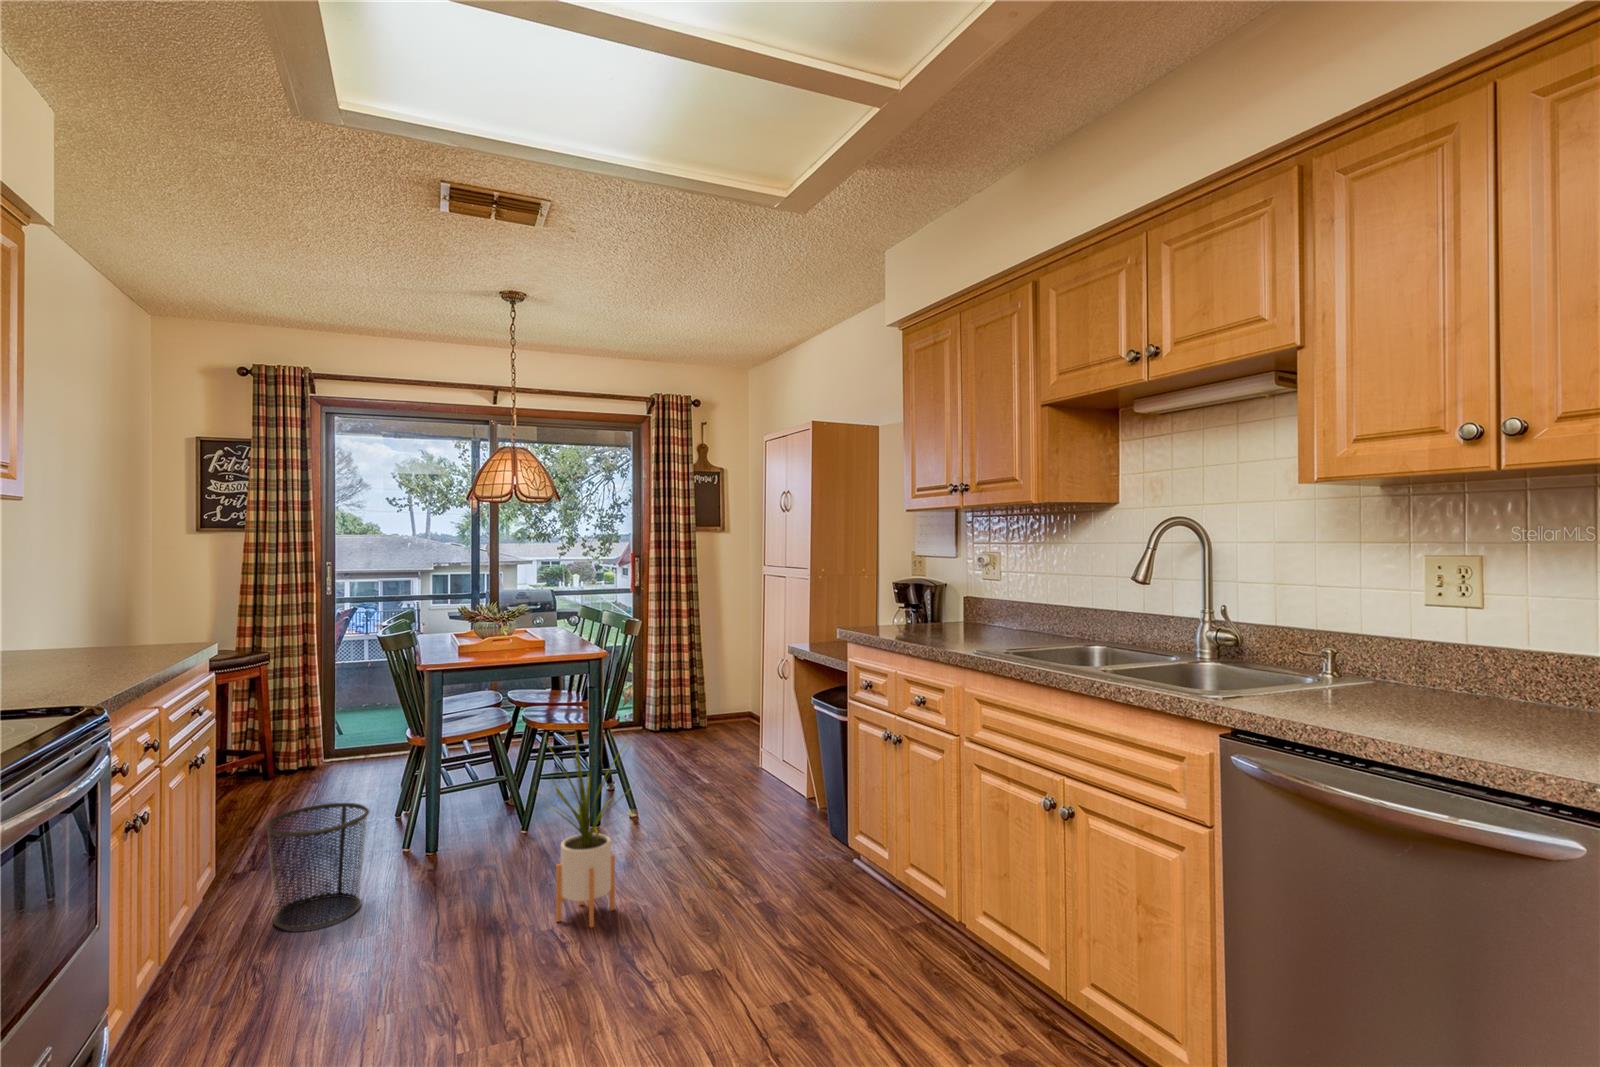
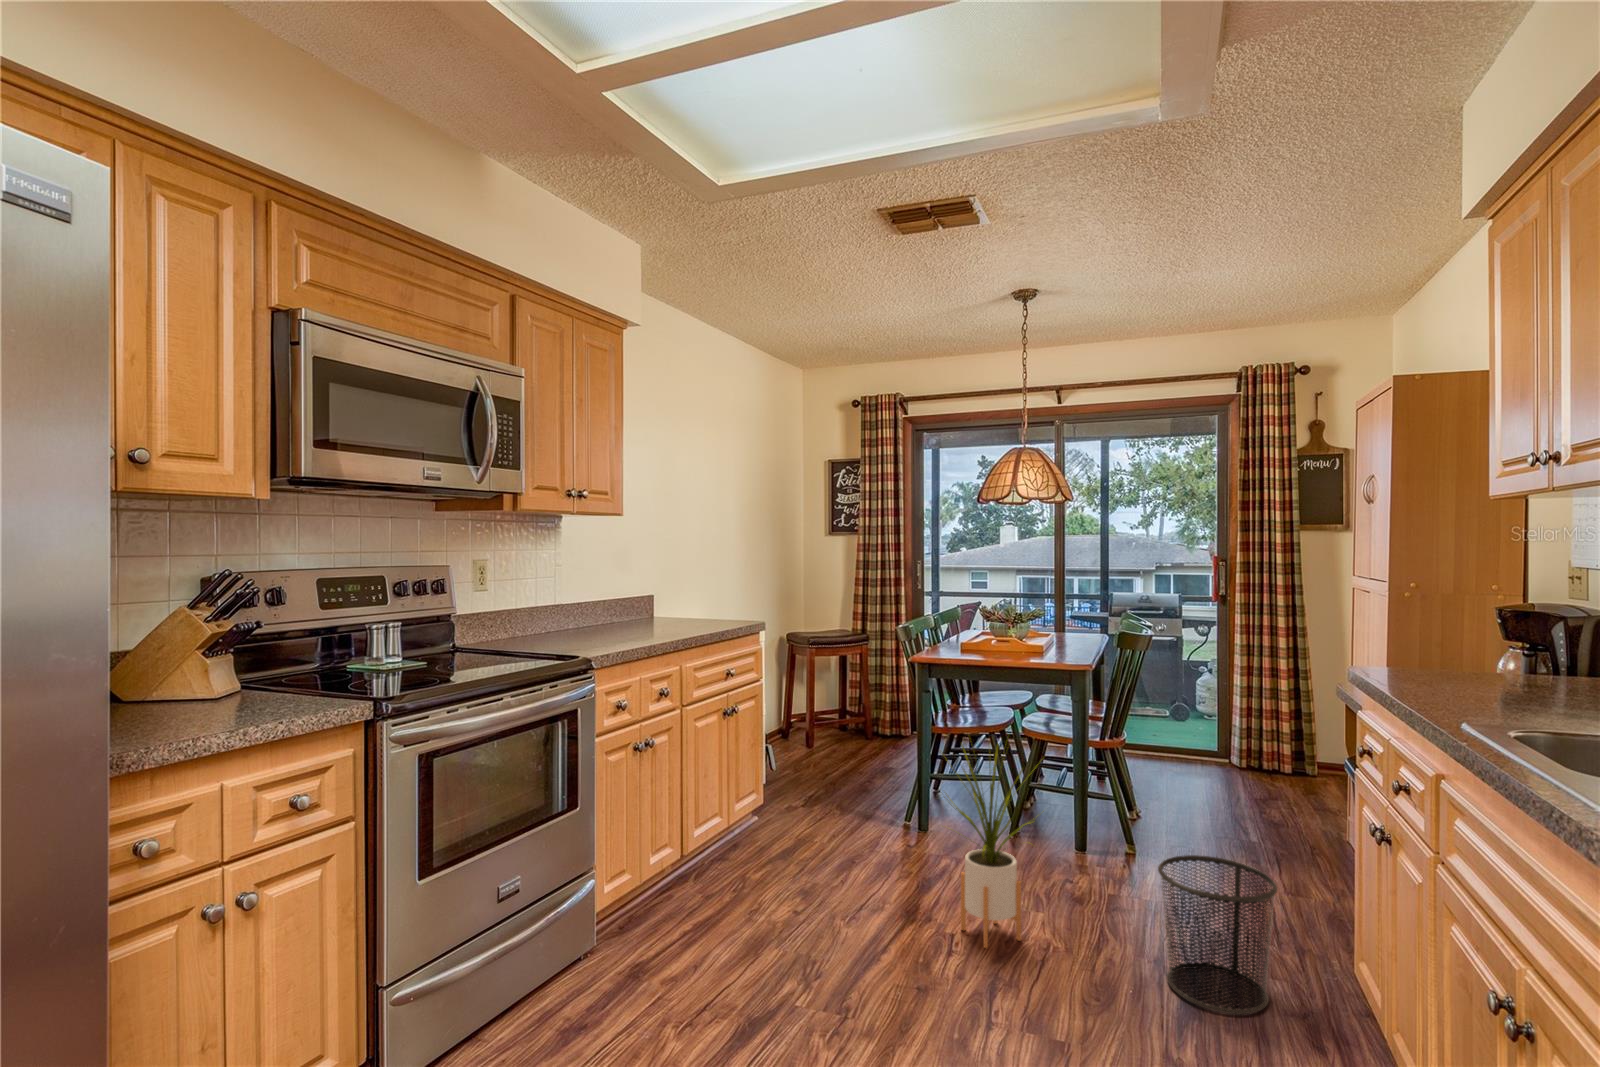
trash can: present [265,803,369,930] -> present [1158,855,1277,1014]

